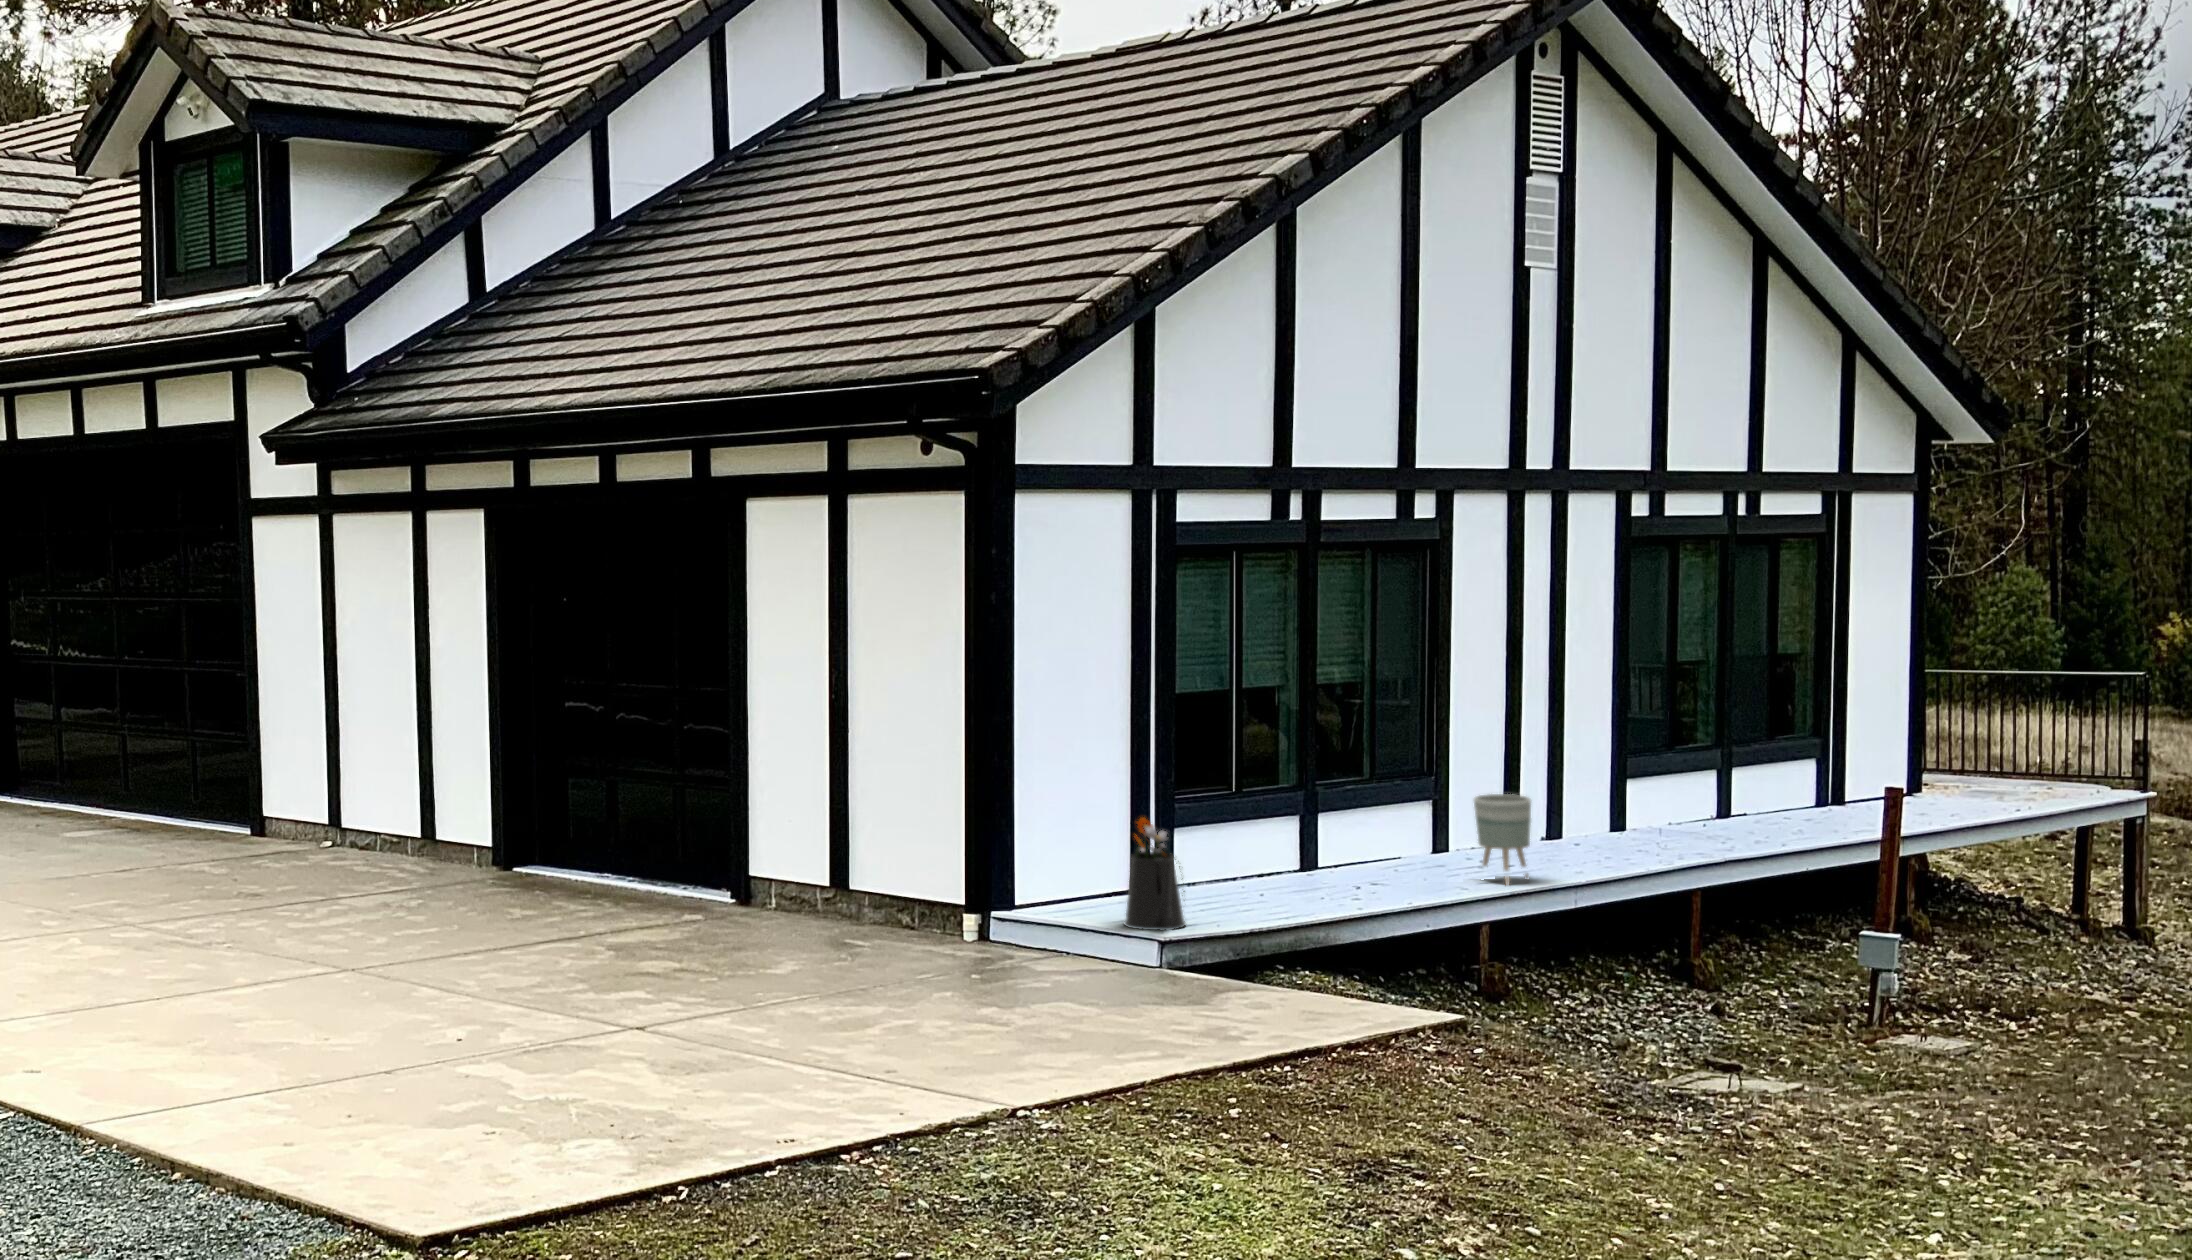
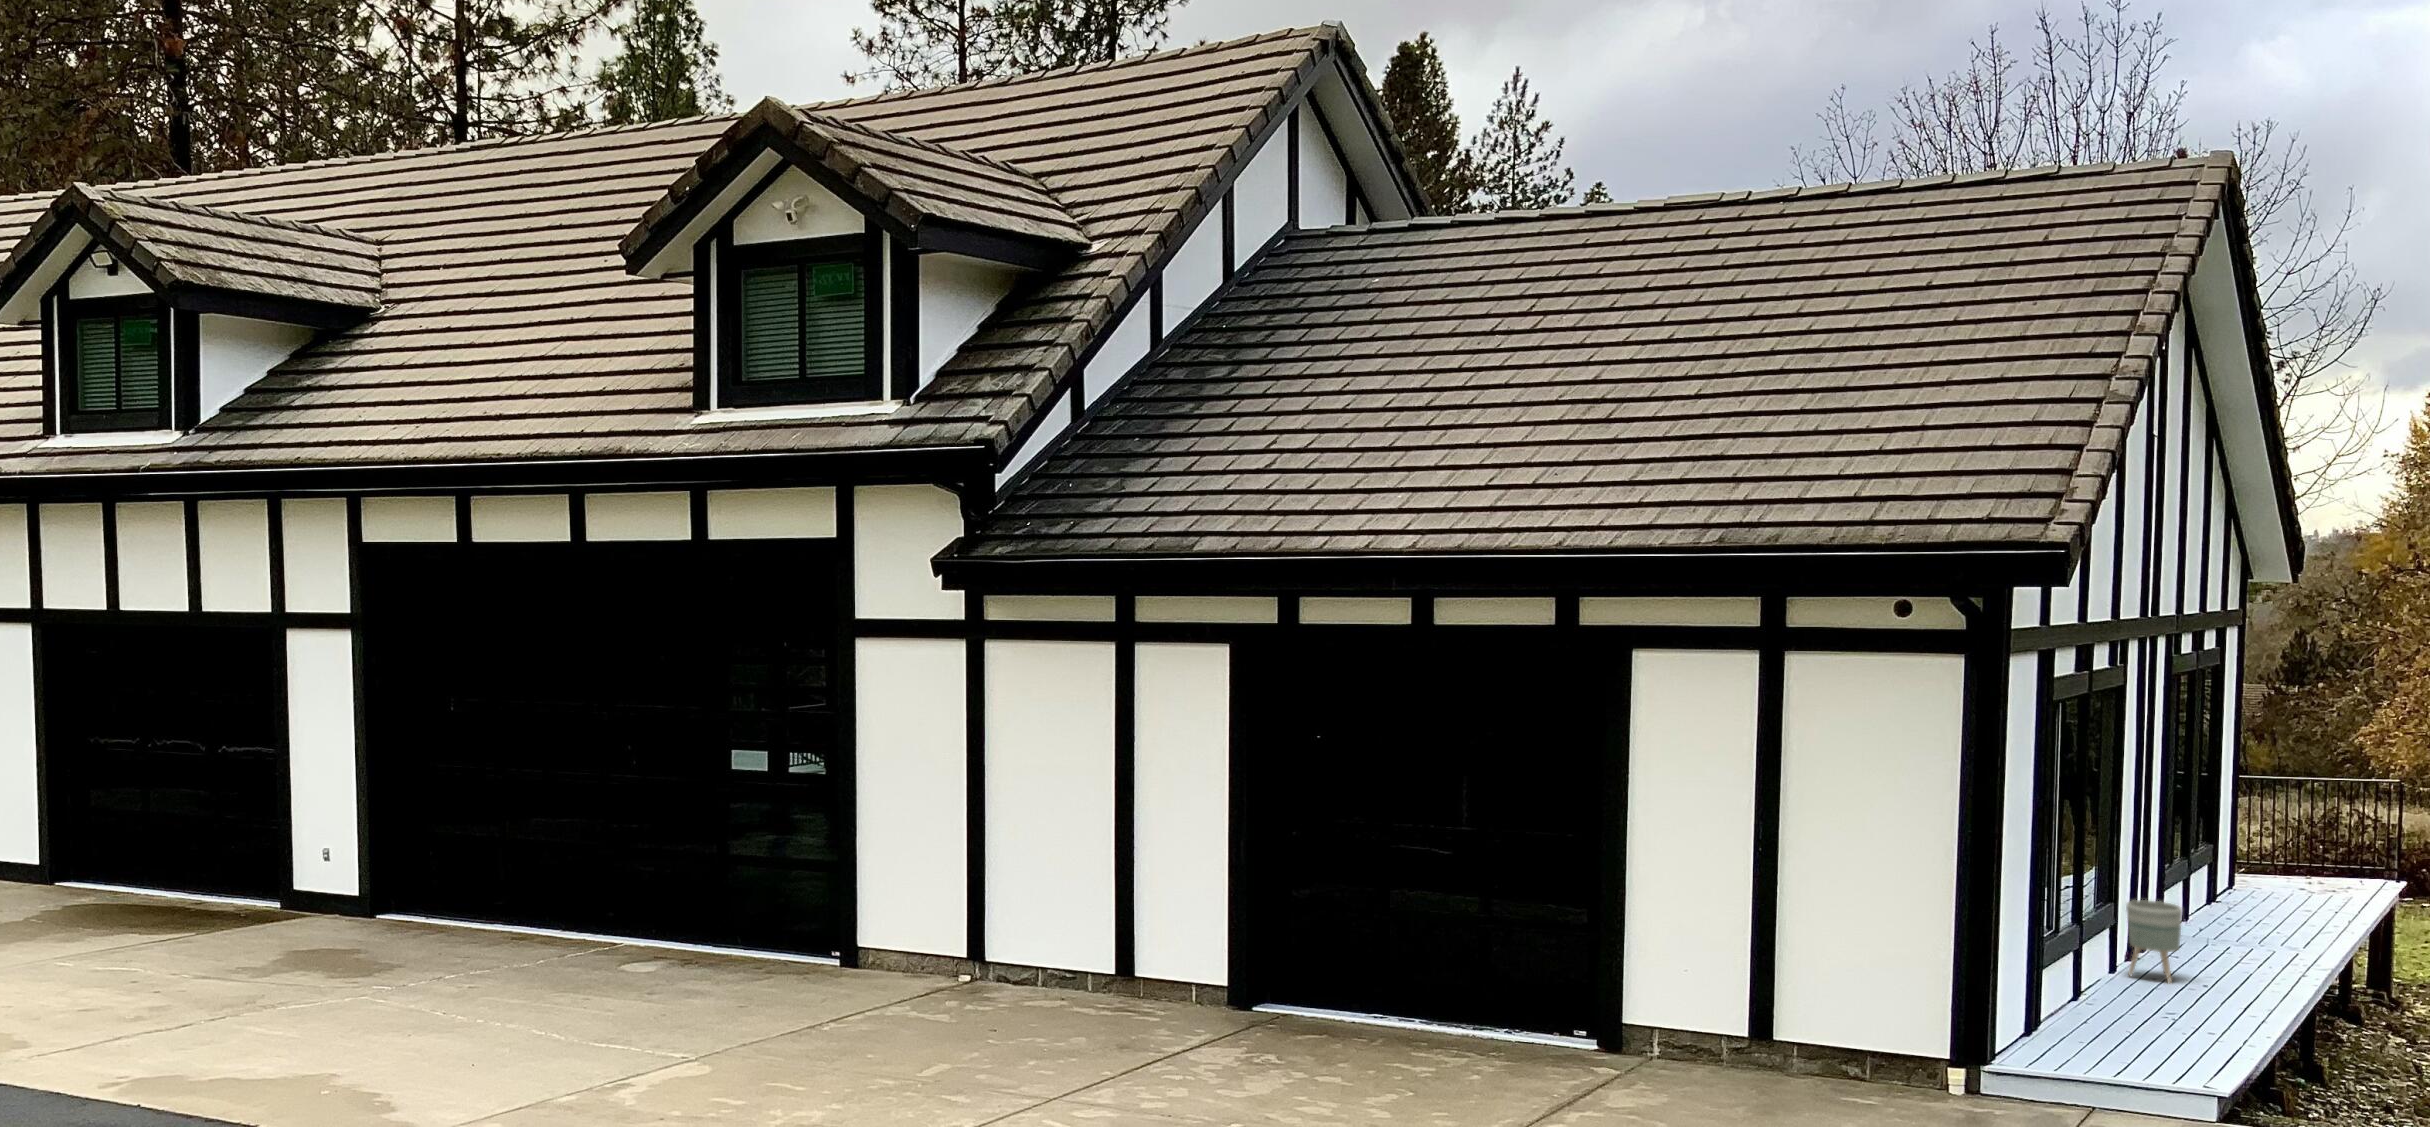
watering can: present [1124,818,1186,930] -> none [2041,954,2128,1068]

